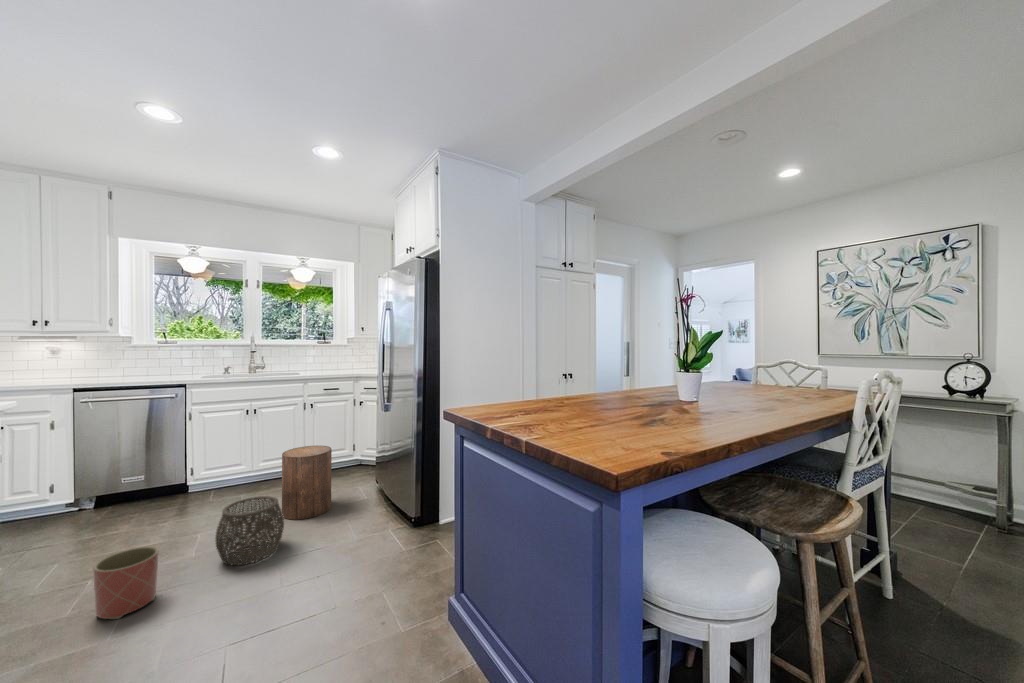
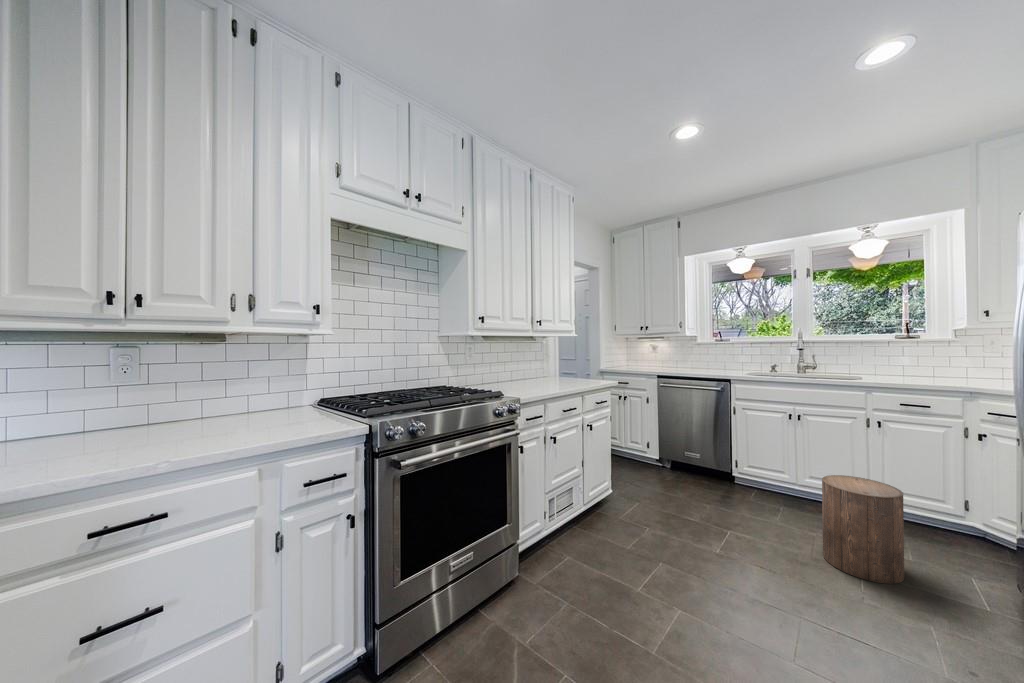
woven basket: present [215,496,284,566] -> none [733,515,815,600]
planter: present [93,547,159,619] -> none [639,517,682,575]

